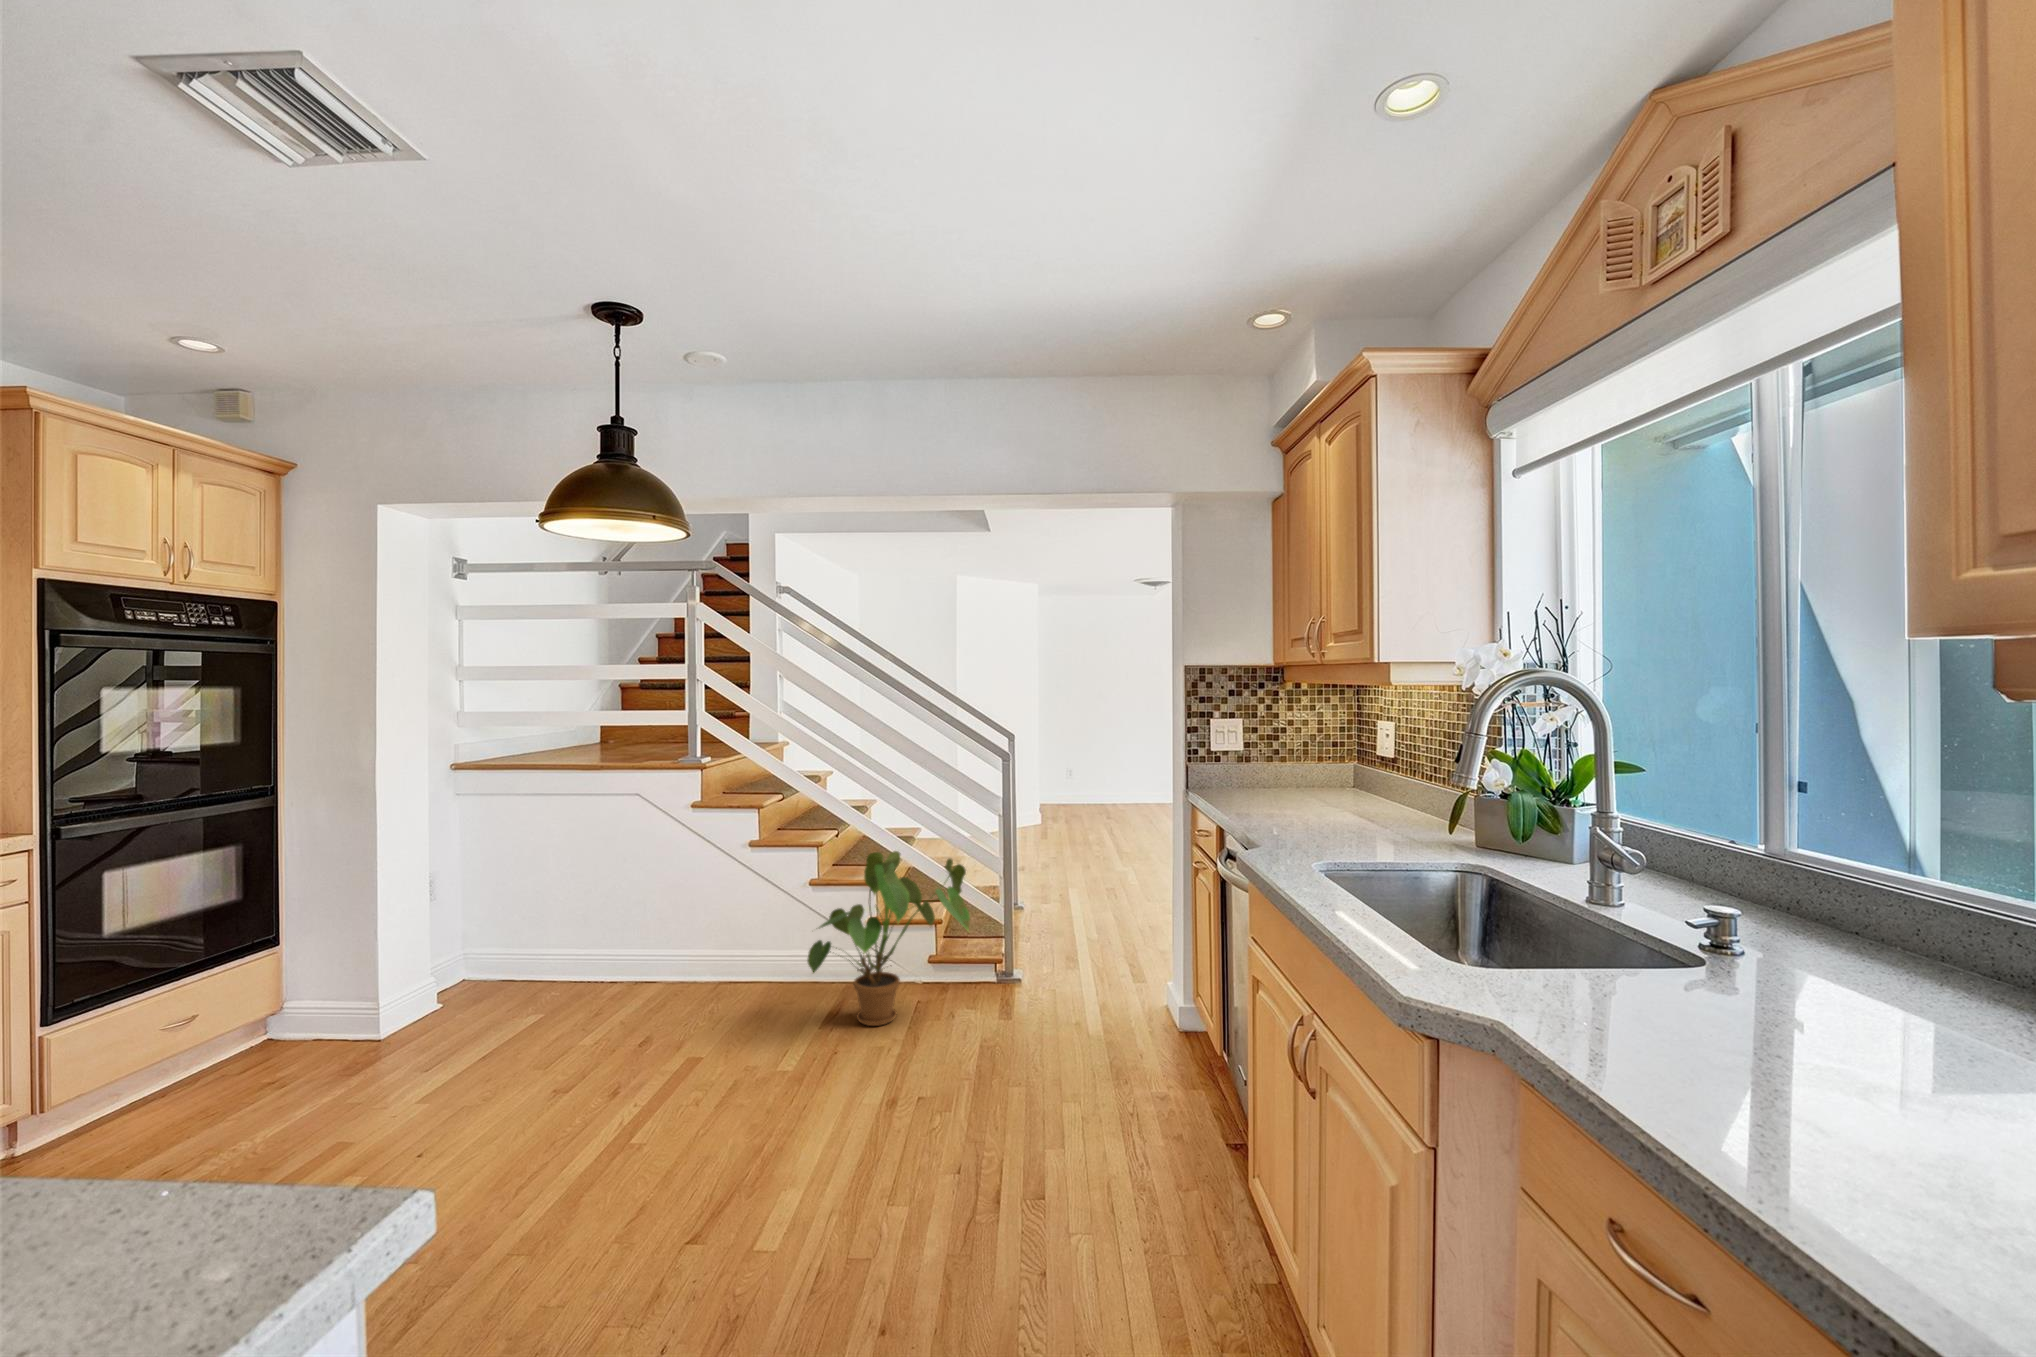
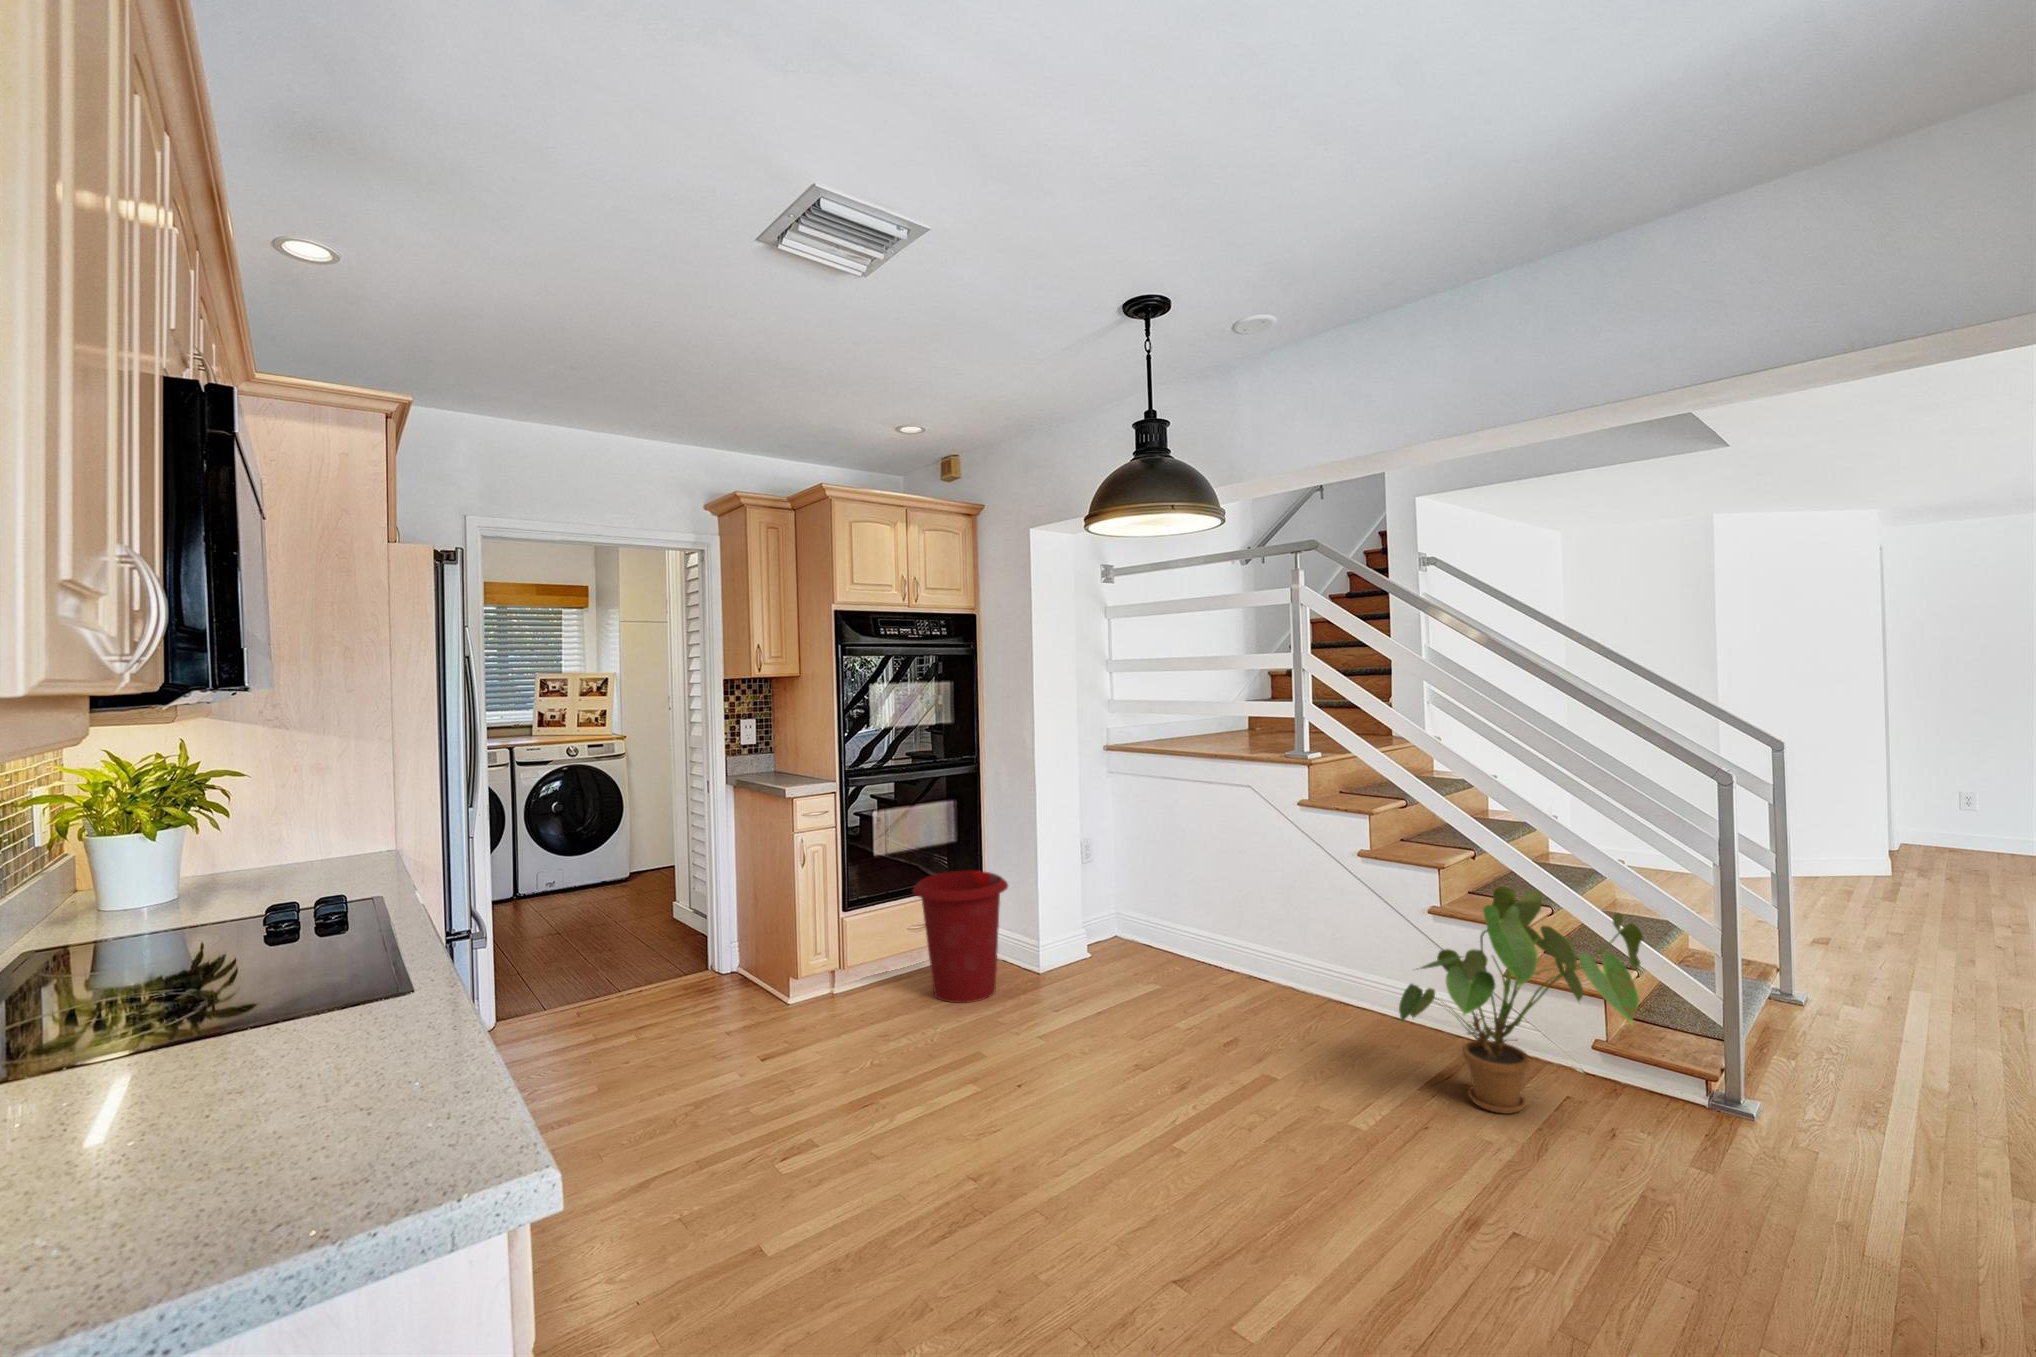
waste bin: none [176,927,343,1106] -> present [913,871,1008,1003]

